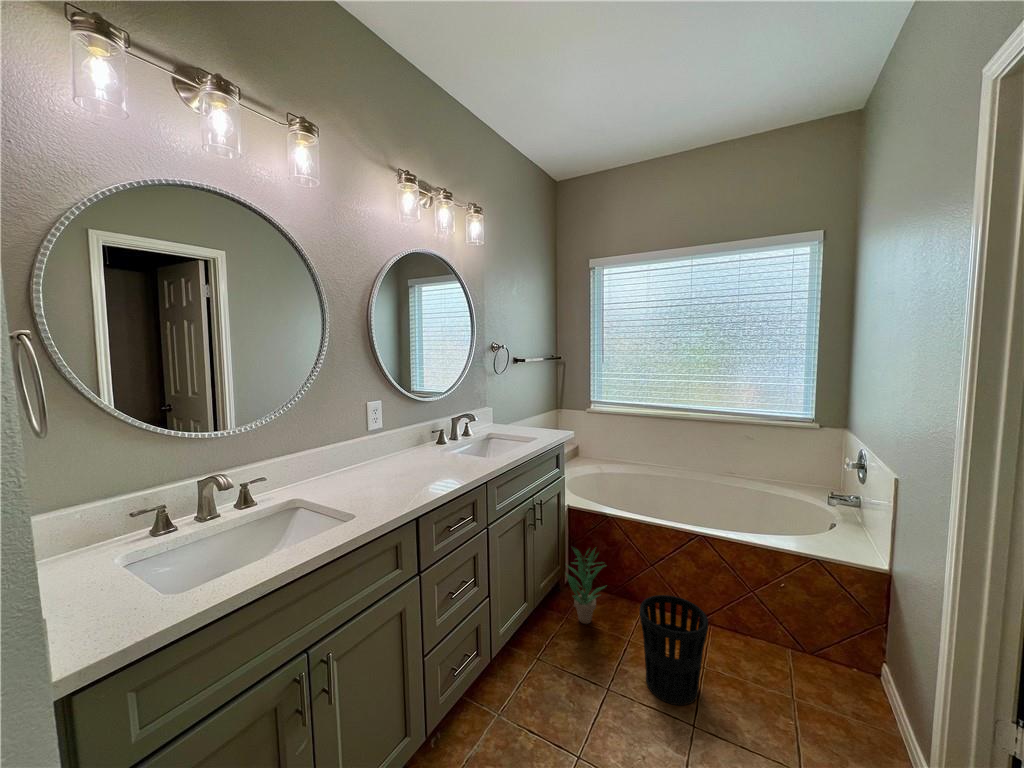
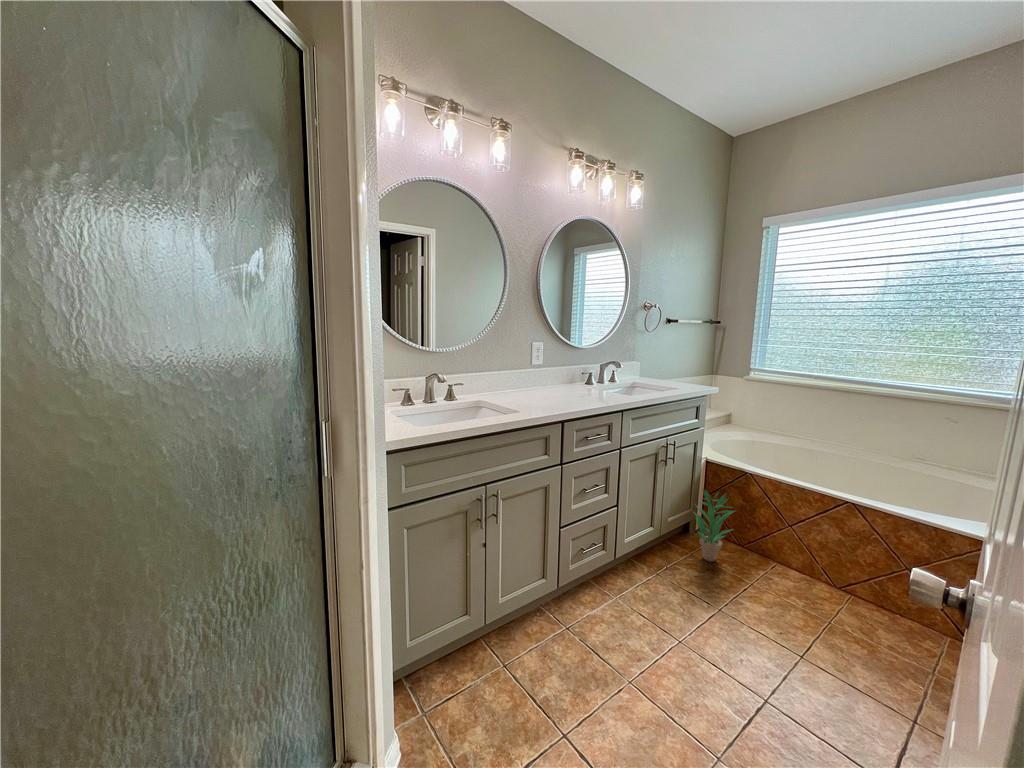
wastebasket: present [640,595,708,705] -> none [758,540,830,637]

